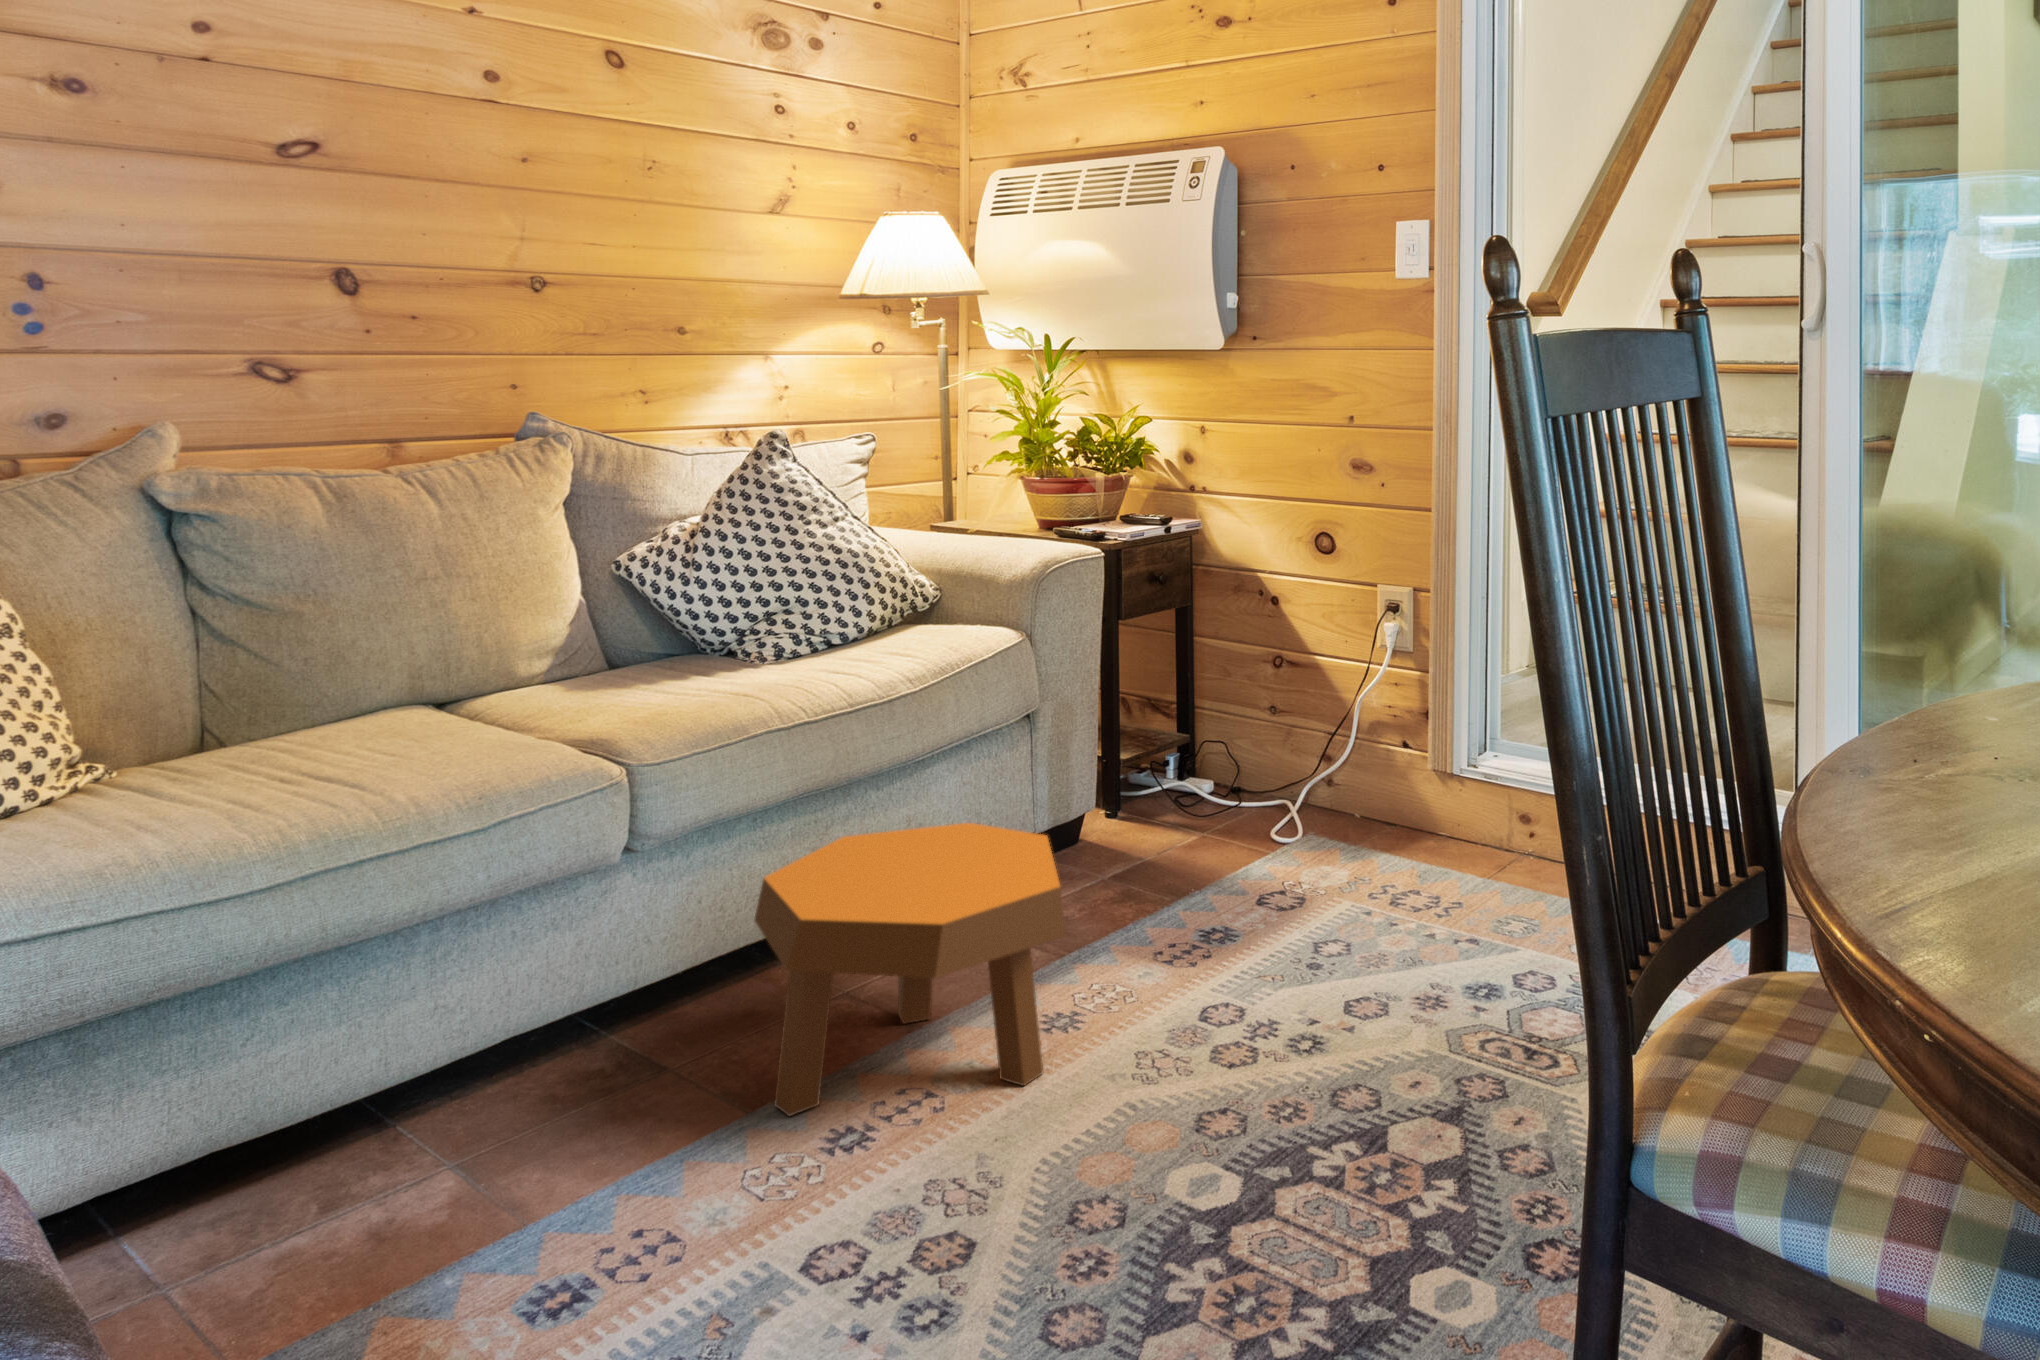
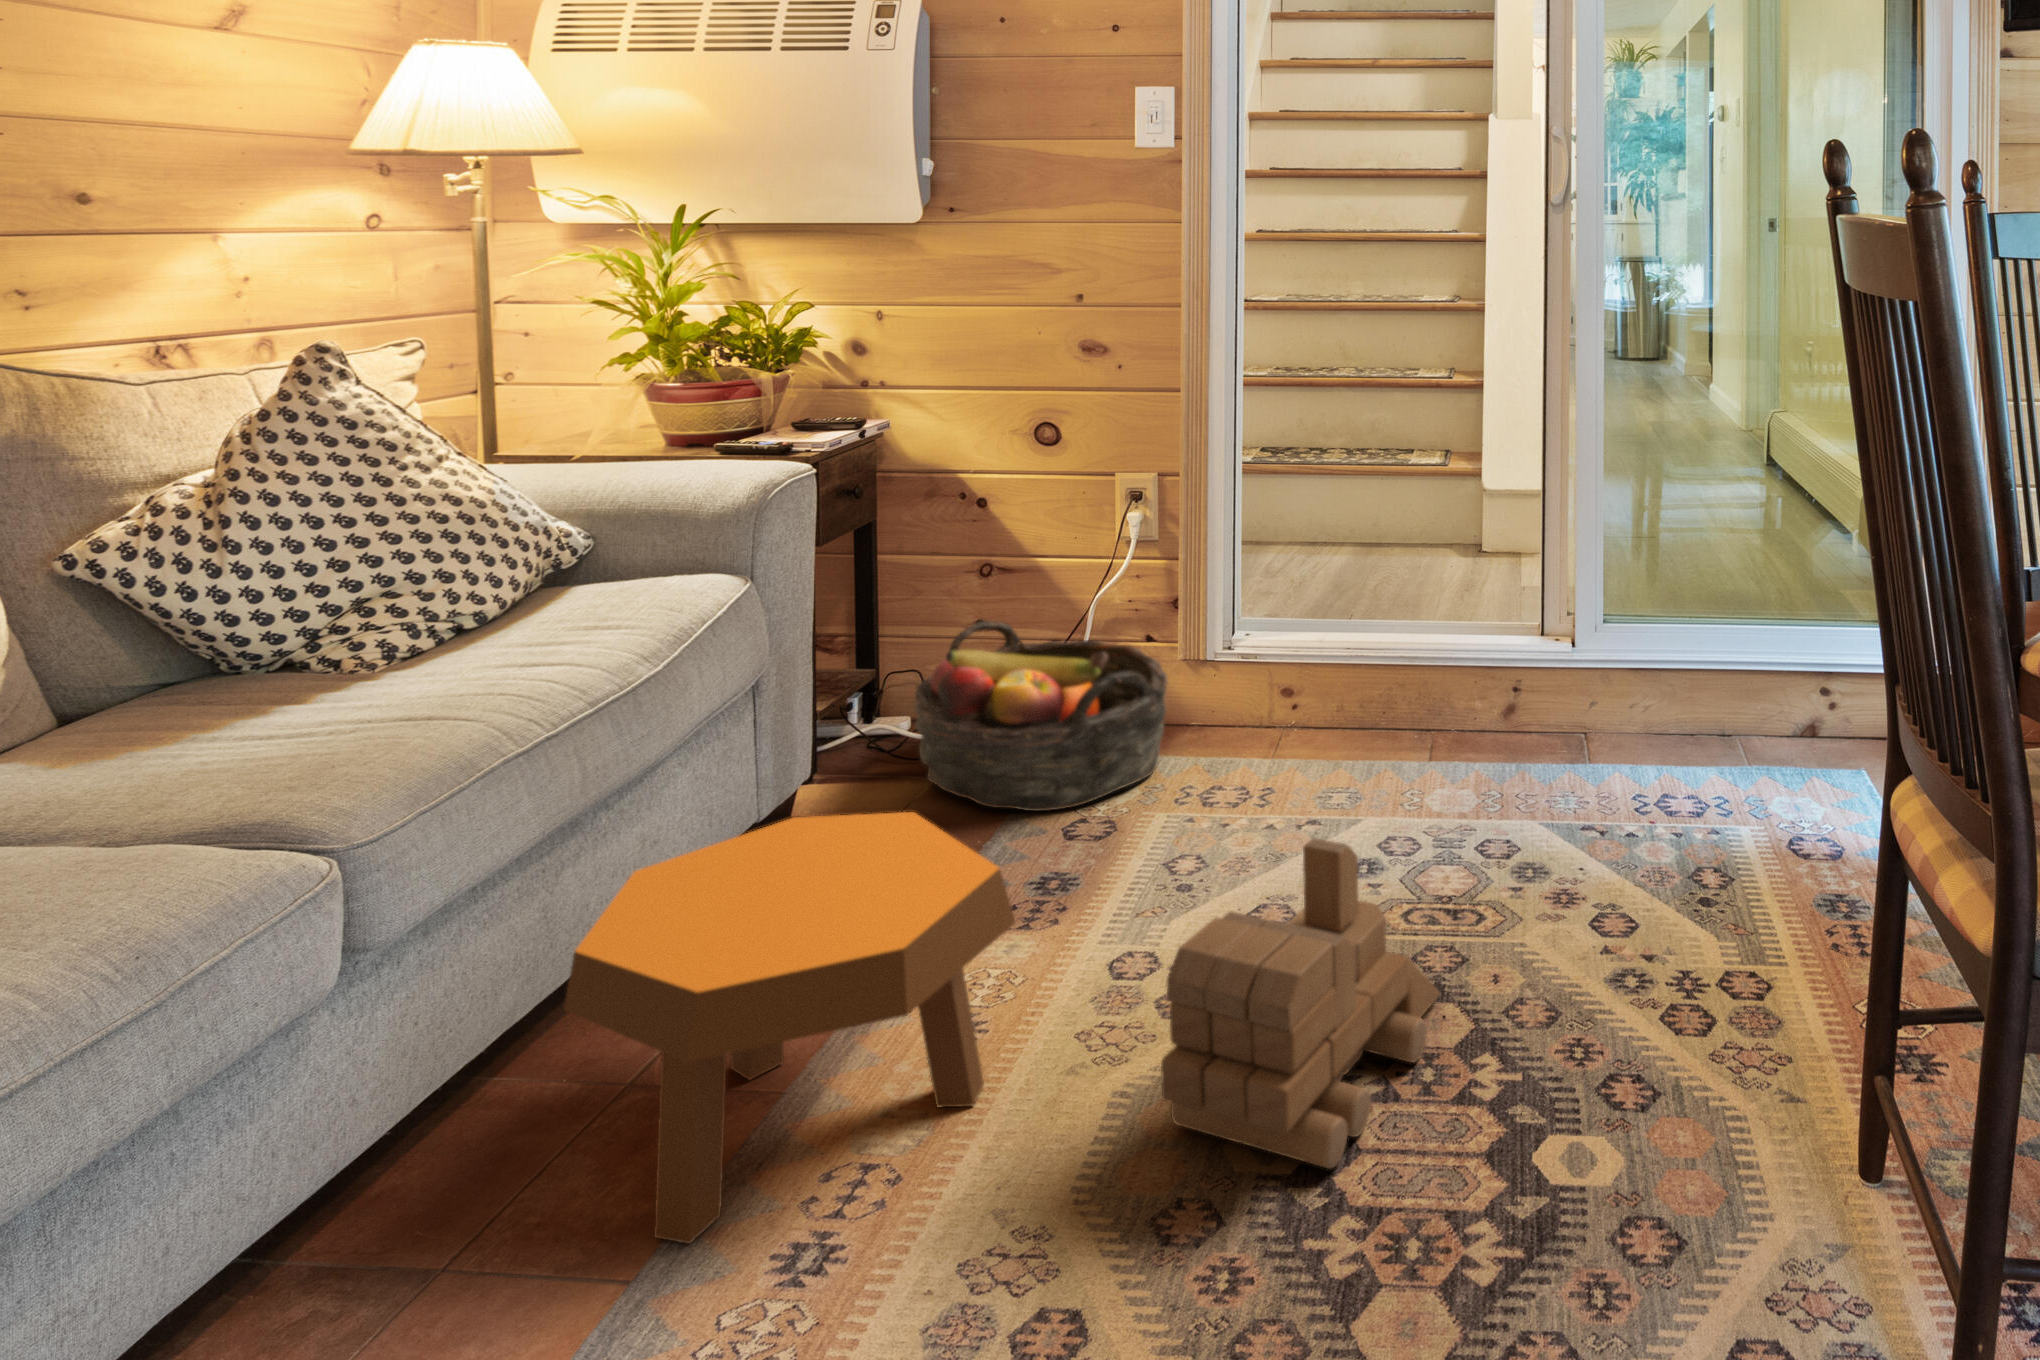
basket: none [1173,705,1395,884] -> present [914,621,1167,811]
toy train: none [1120,918,1447,1216] -> present [1161,838,1440,1168]

